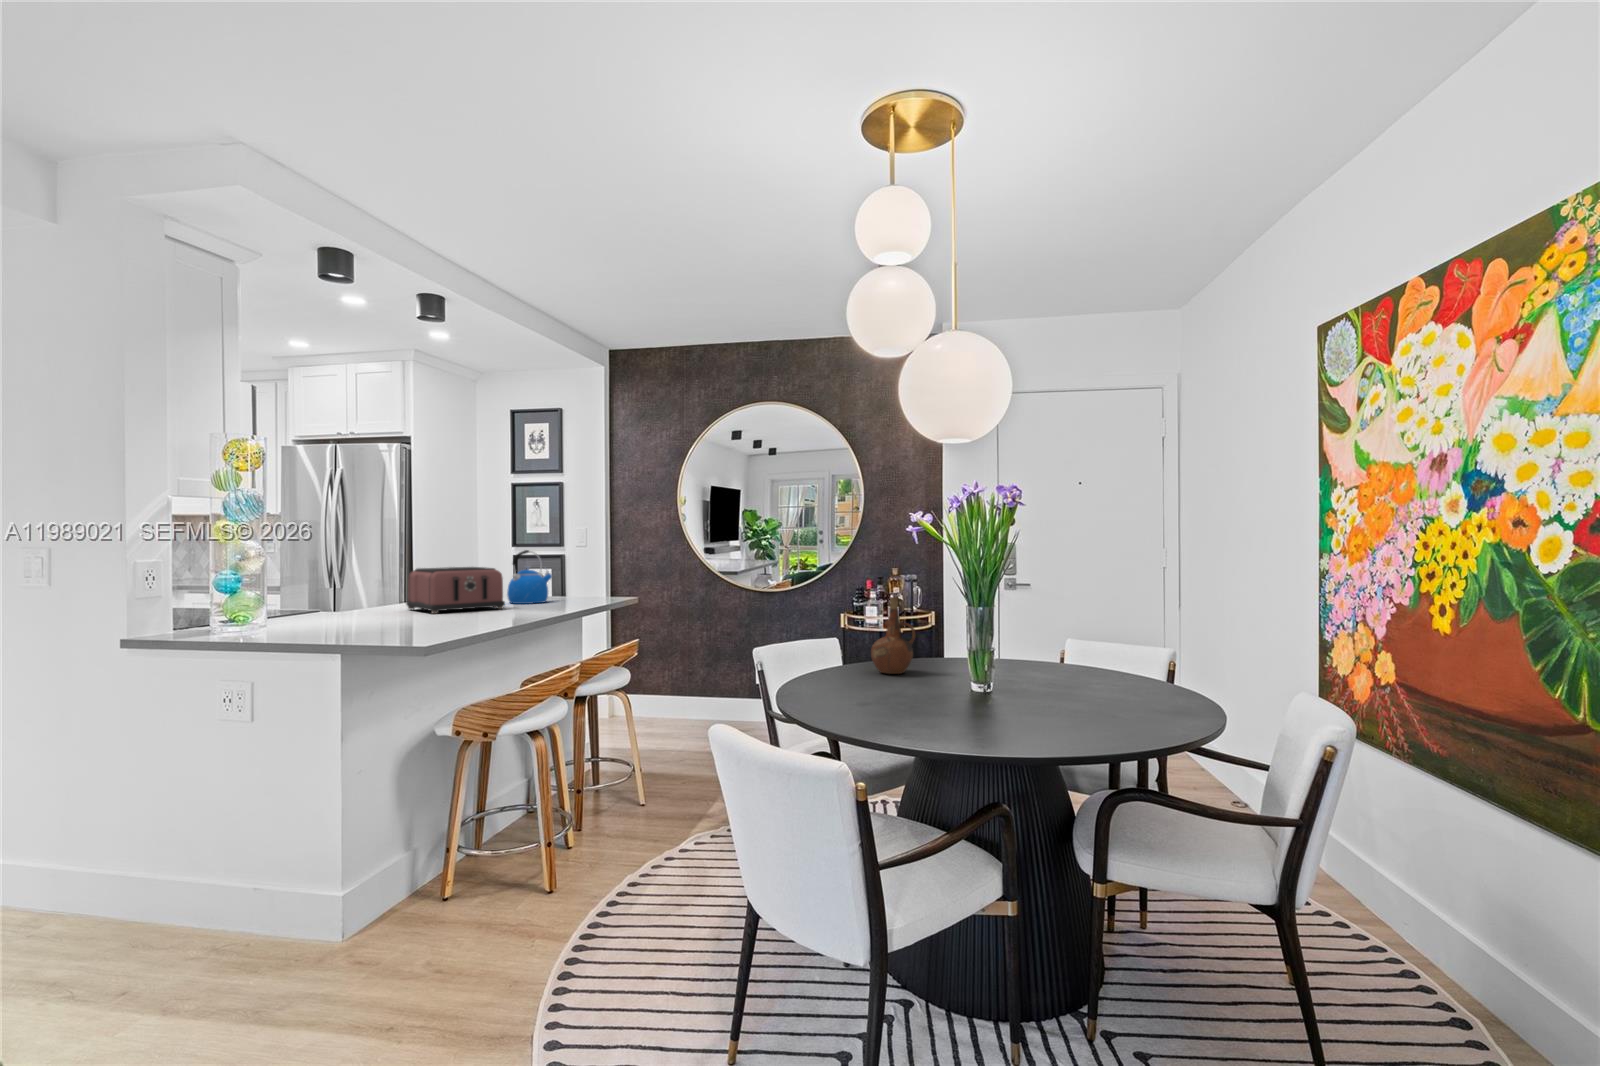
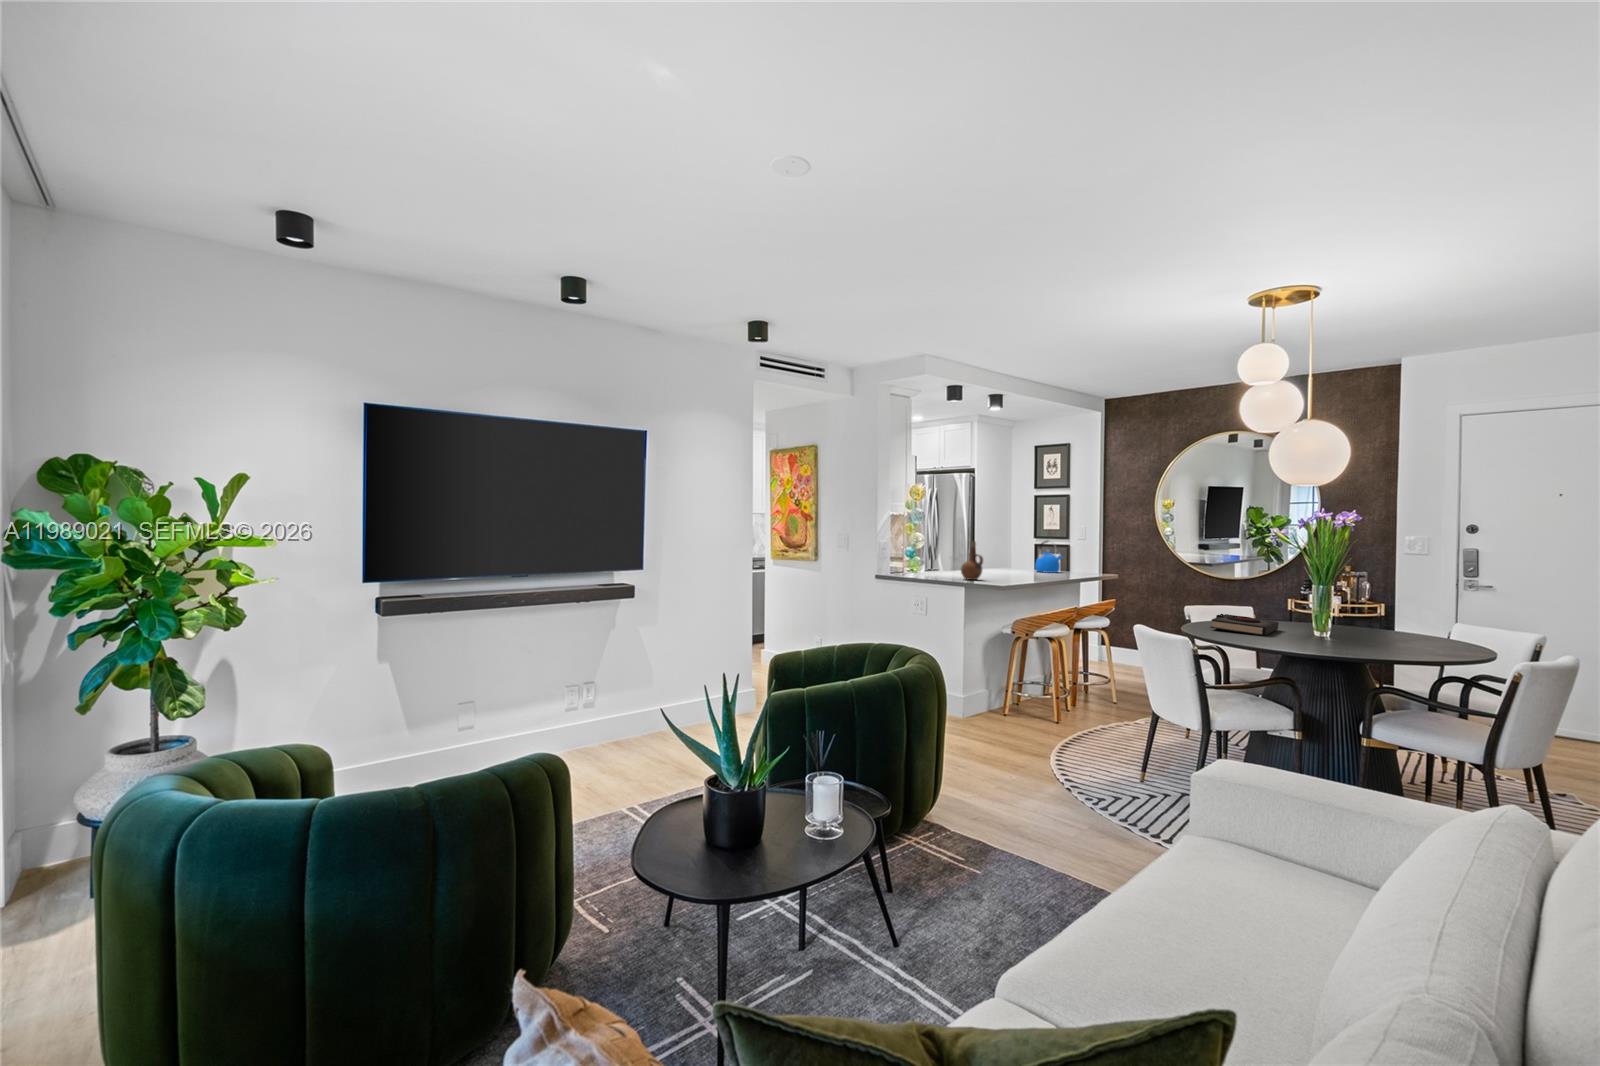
toaster: present [406,567,505,614] -> none [981,549,1035,574]
ceramic pitcher: present [871,597,916,674] -> present [961,541,983,580]
book: none [810,663,896,702] -> present [1210,614,1279,636]

